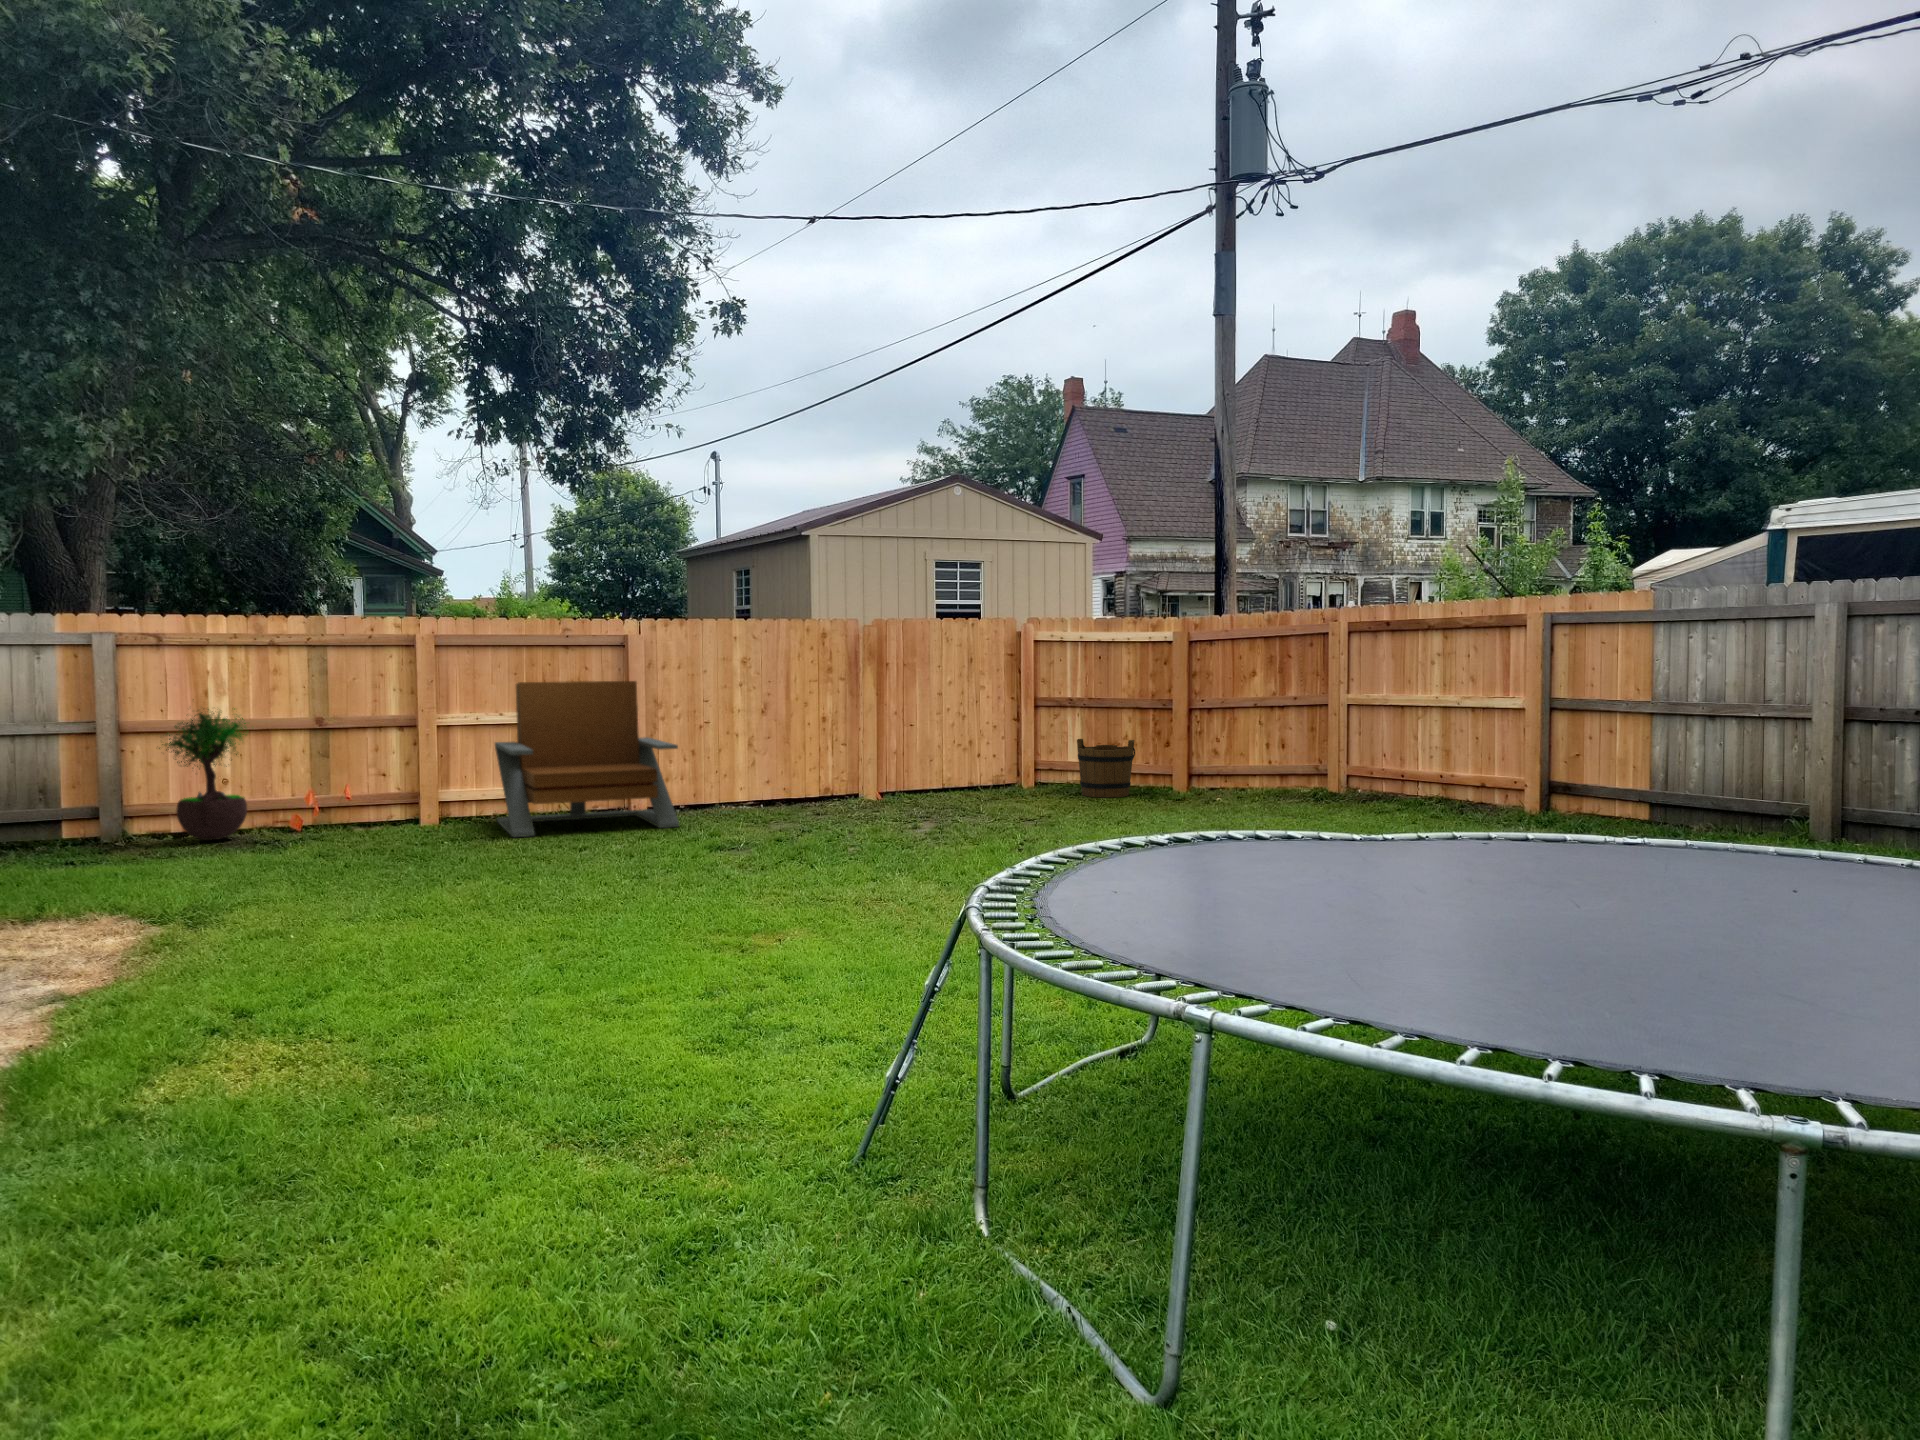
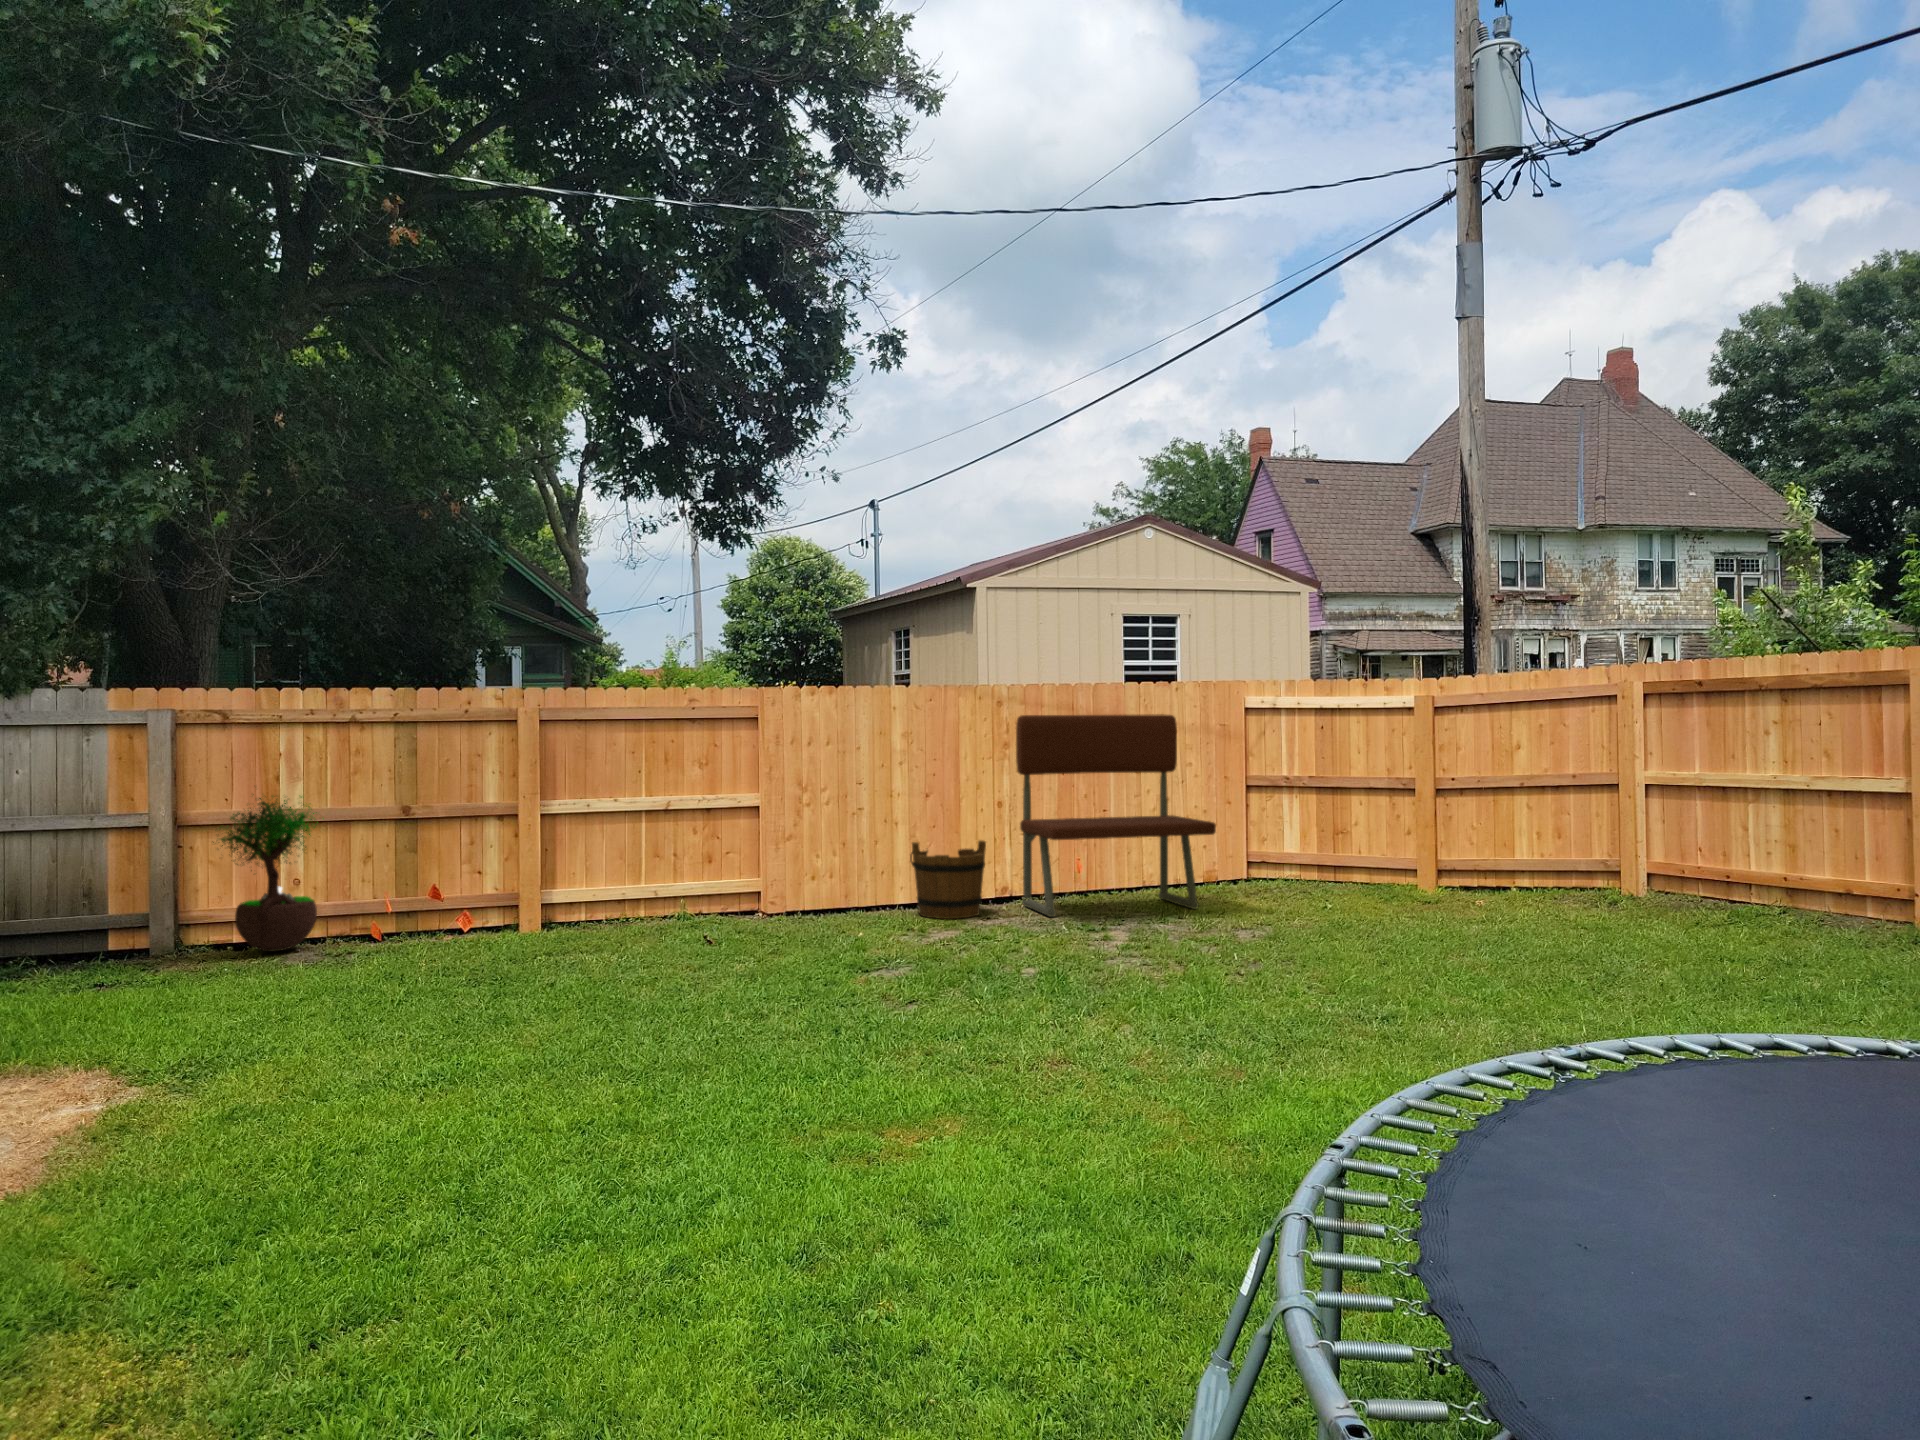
bench: none [844,643,1007,808] -> present [1016,714,1216,917]
lounge chair: present [495,681,679,837] -> none [604,761,816,955]
bucket: present [1077,739,1135,797] -> present [910,840,986,919]

